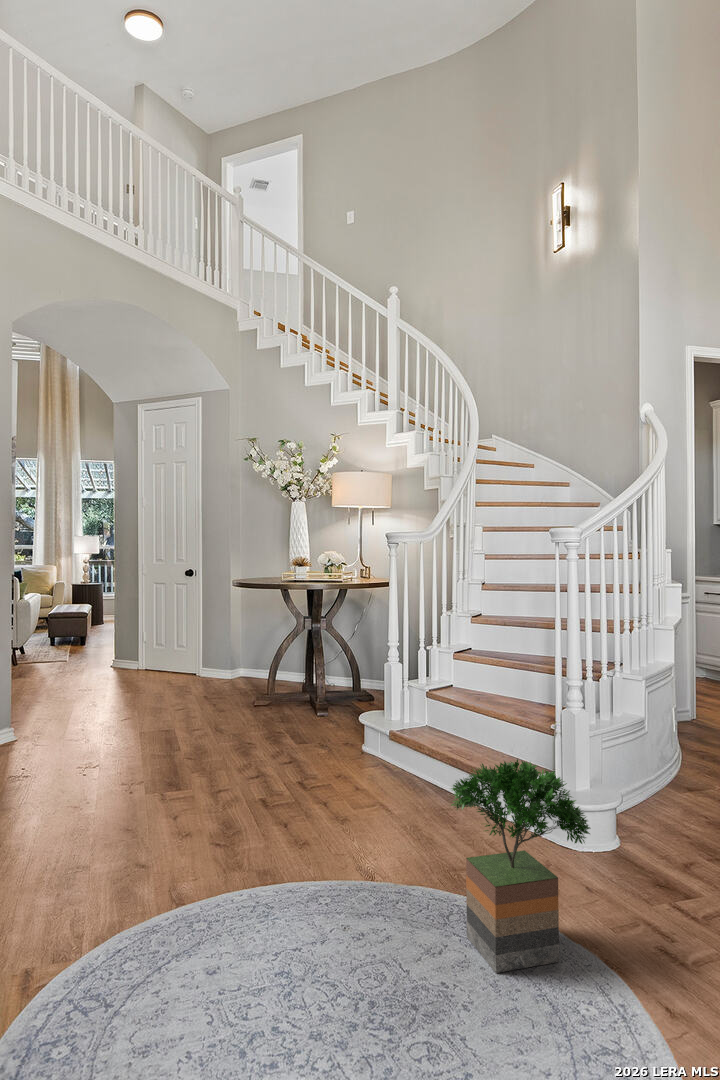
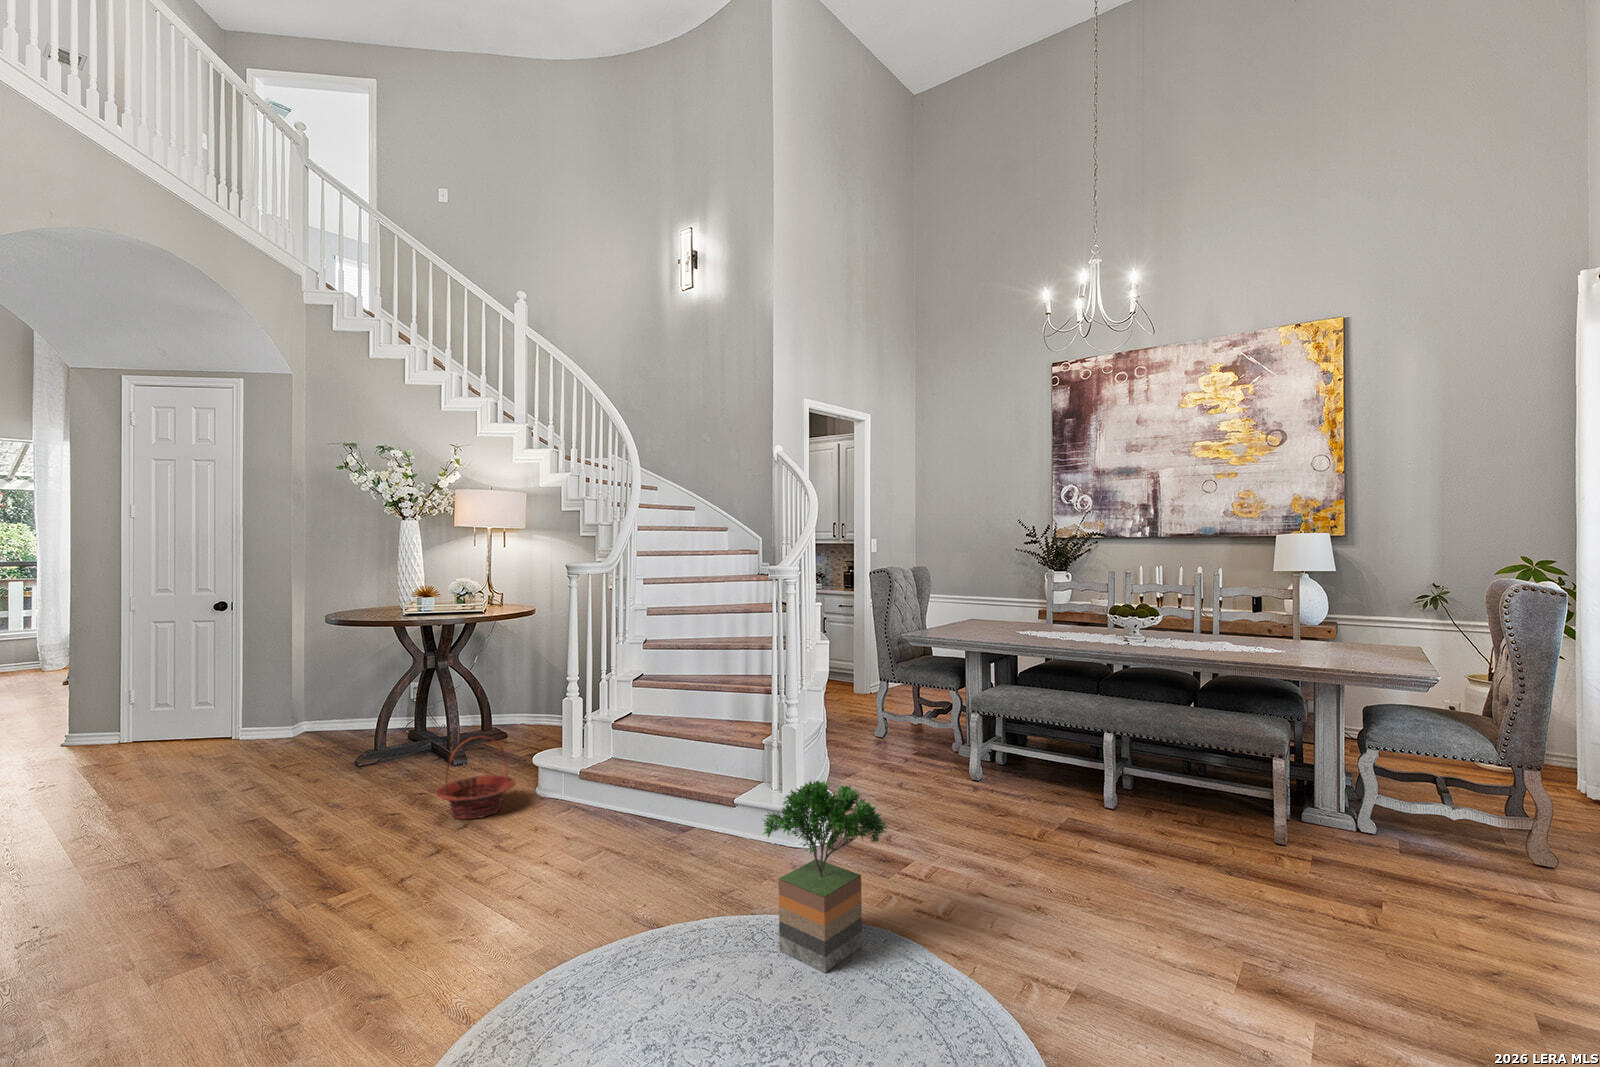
basket: none [274,688,341,760] -> present [436,736,516,819]

